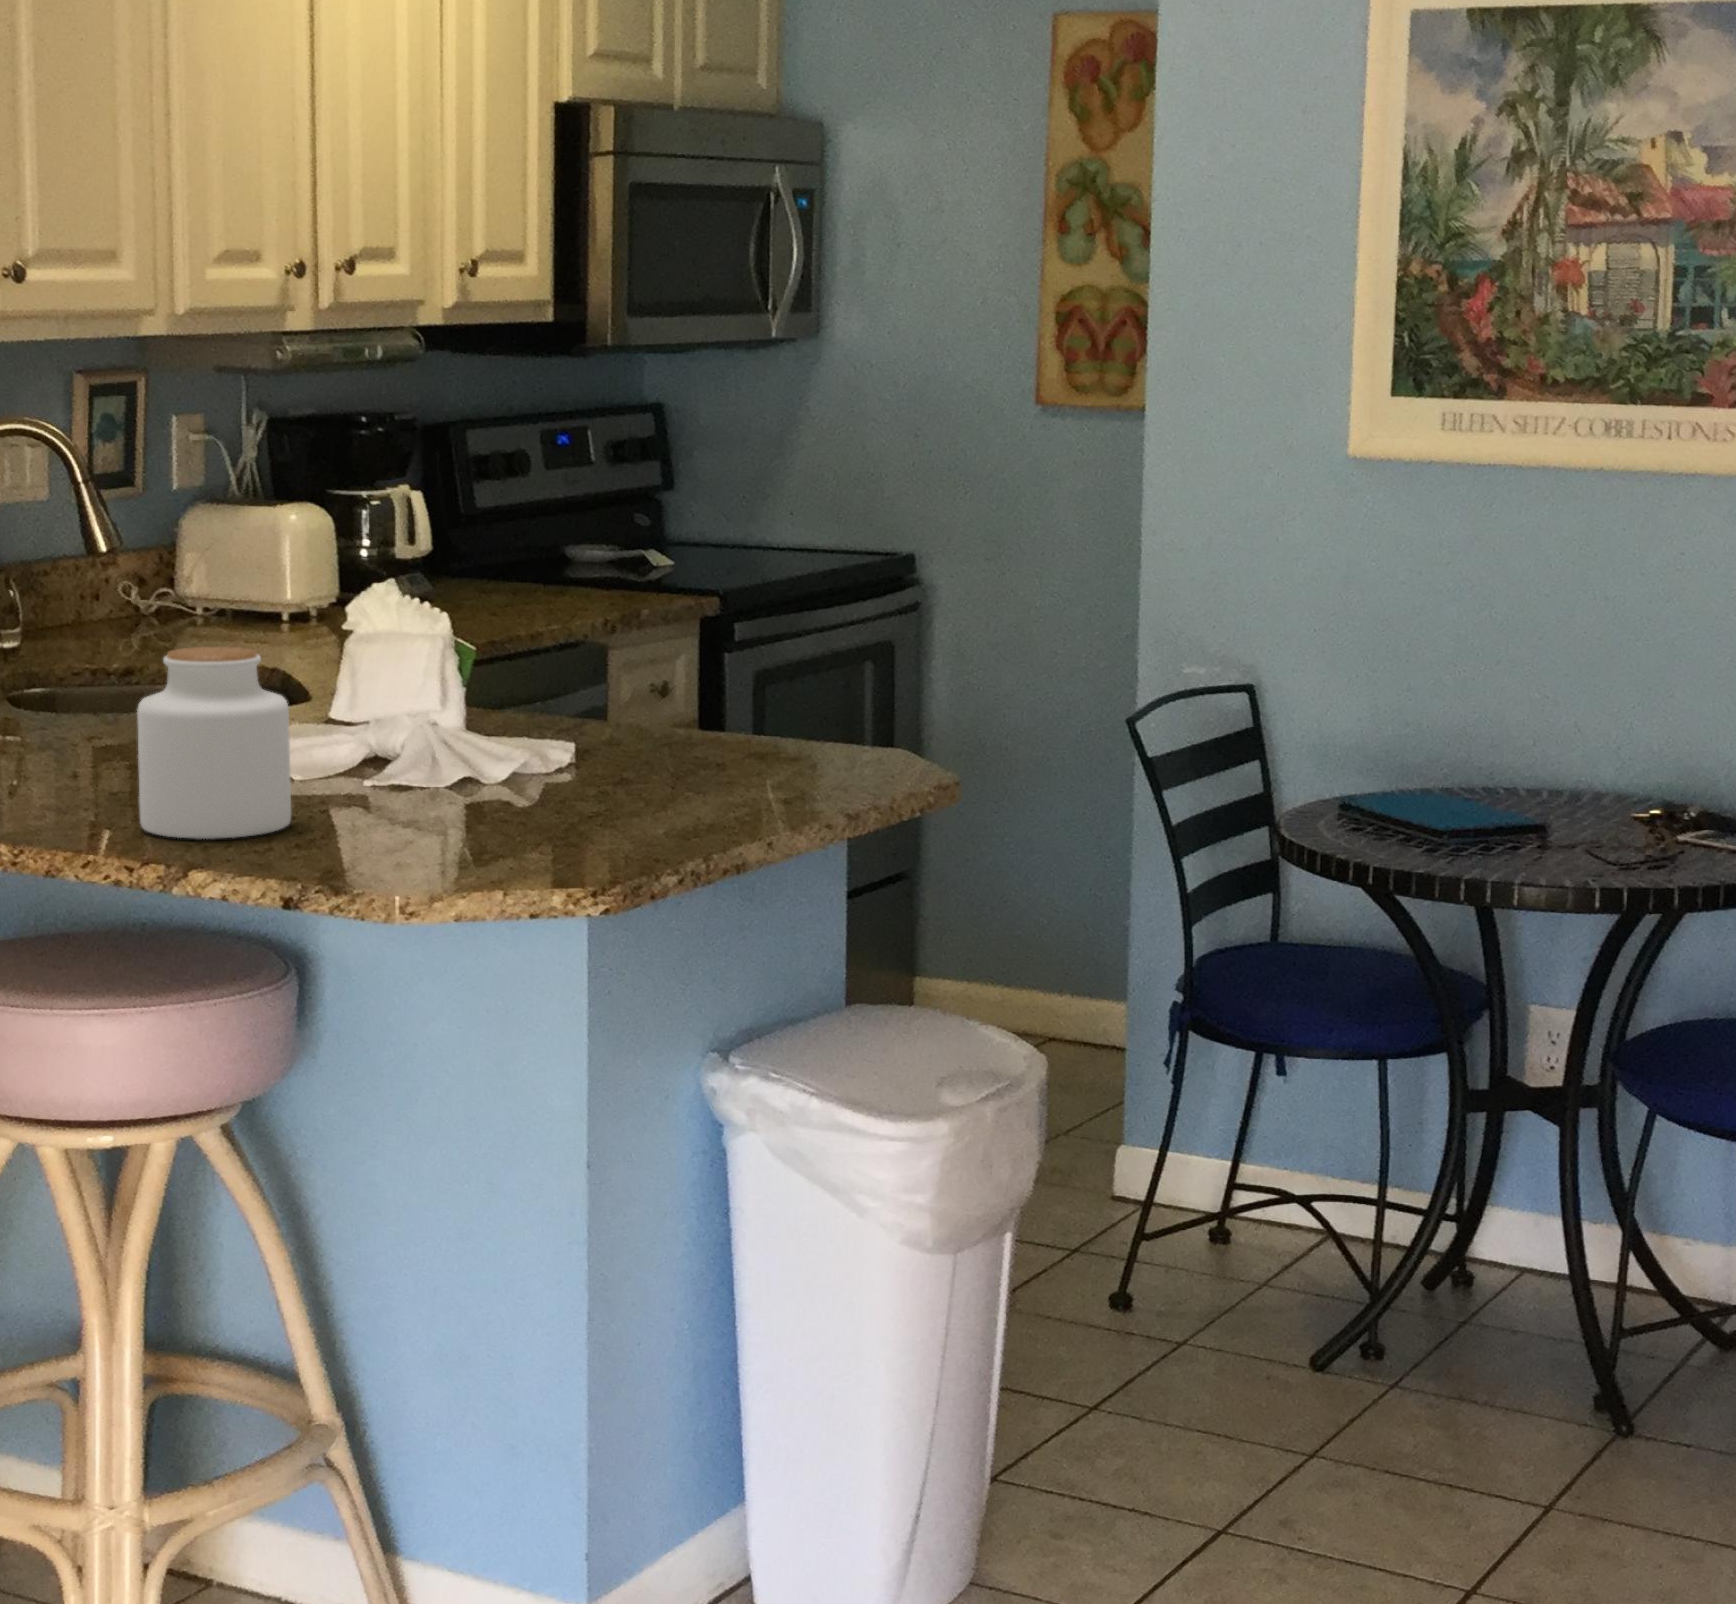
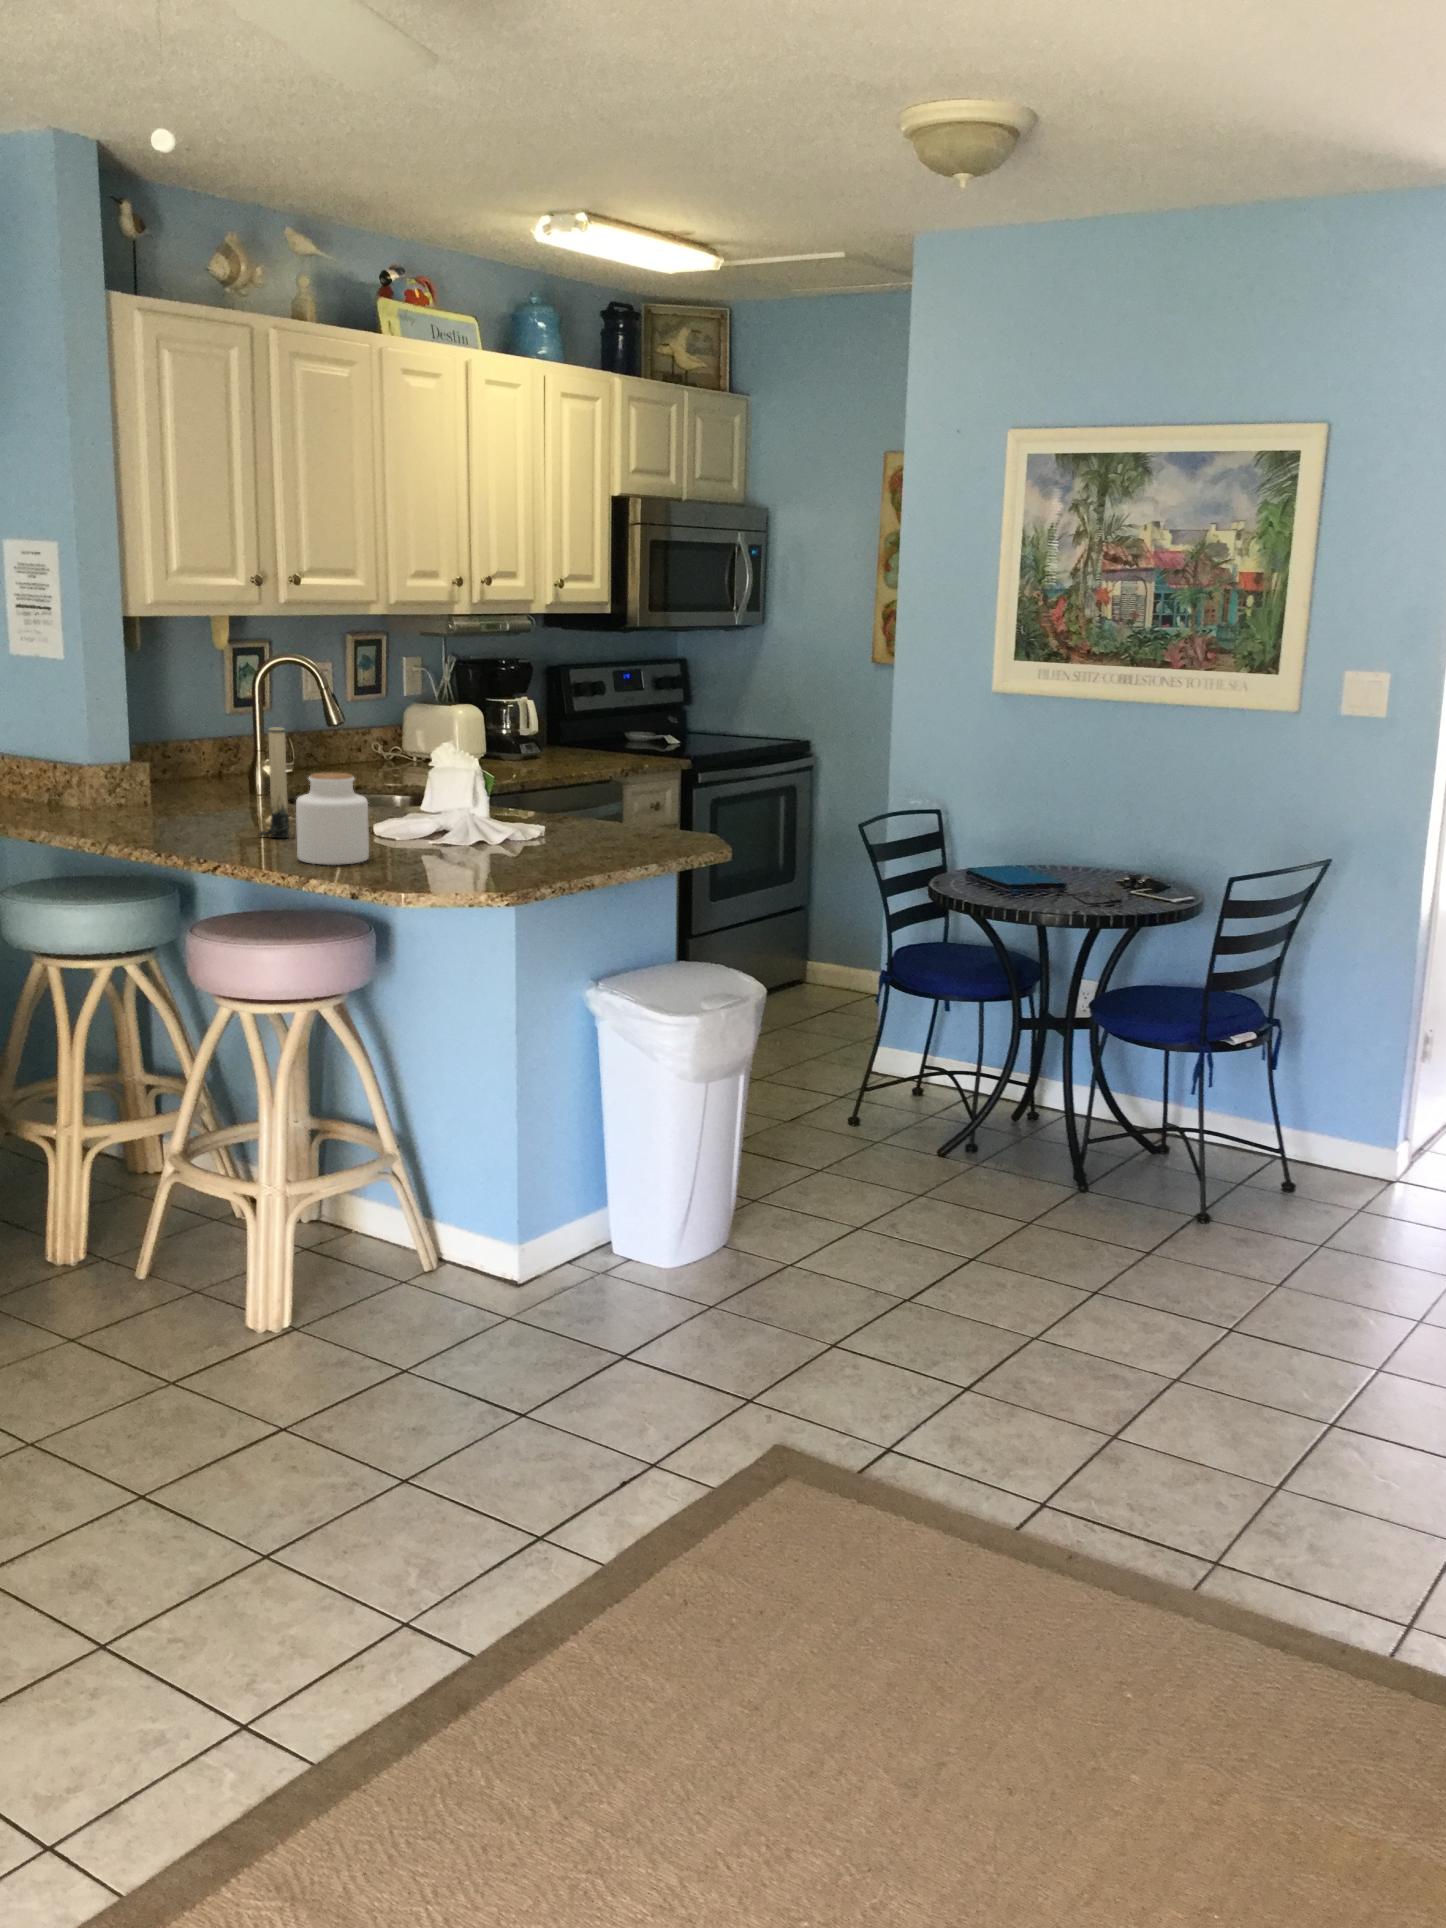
candle: none [14,558,82,786] -> present [259,728,289,838]

